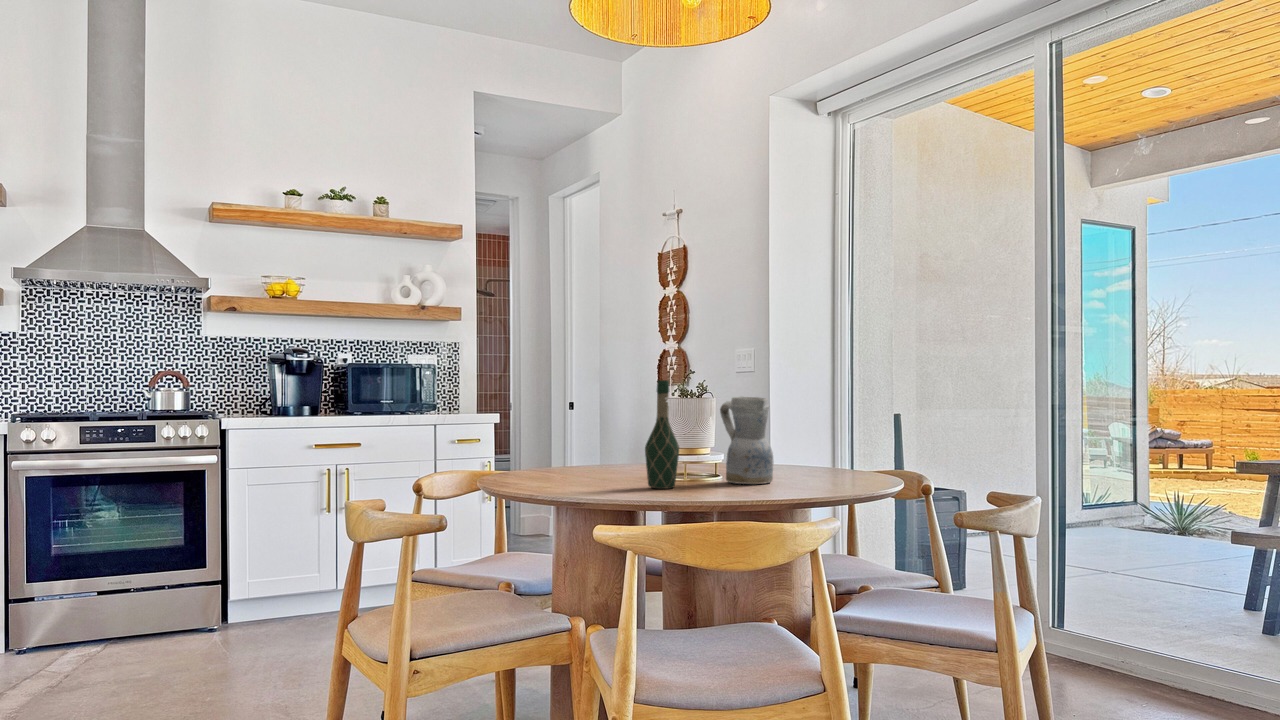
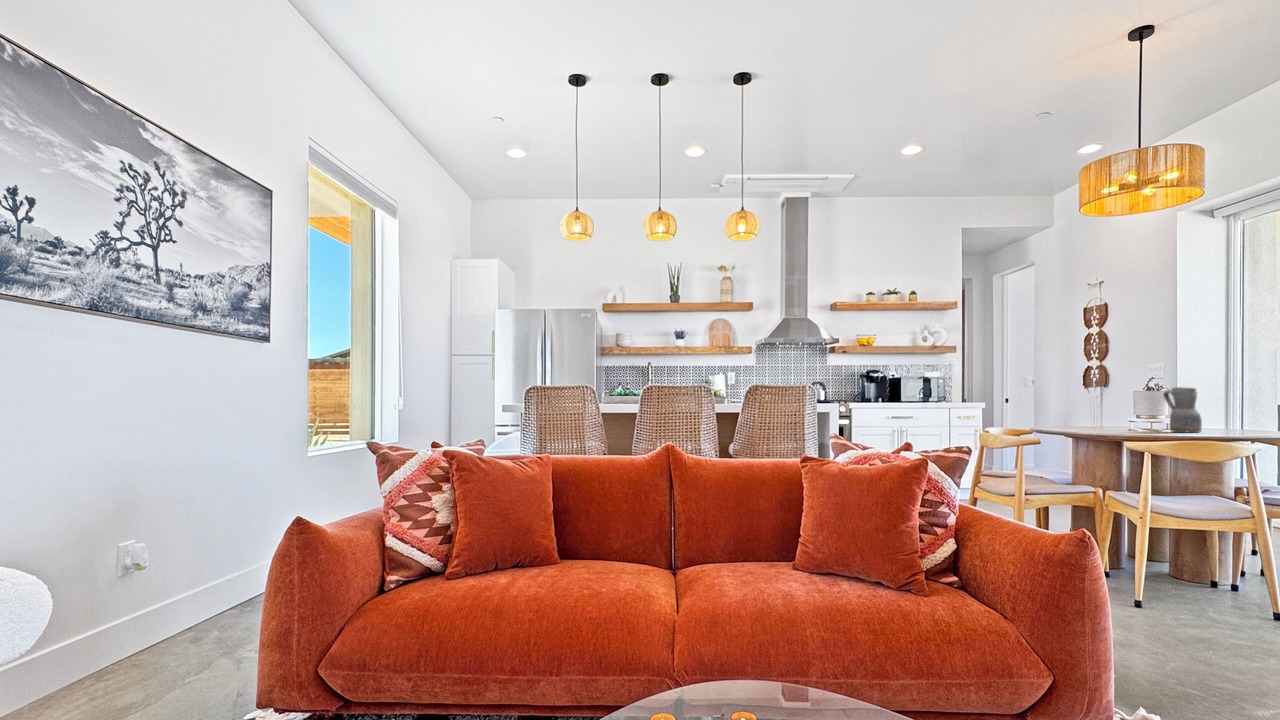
wine bottle: present [645,380,679,489] -> none [1121,379,1142,433]

